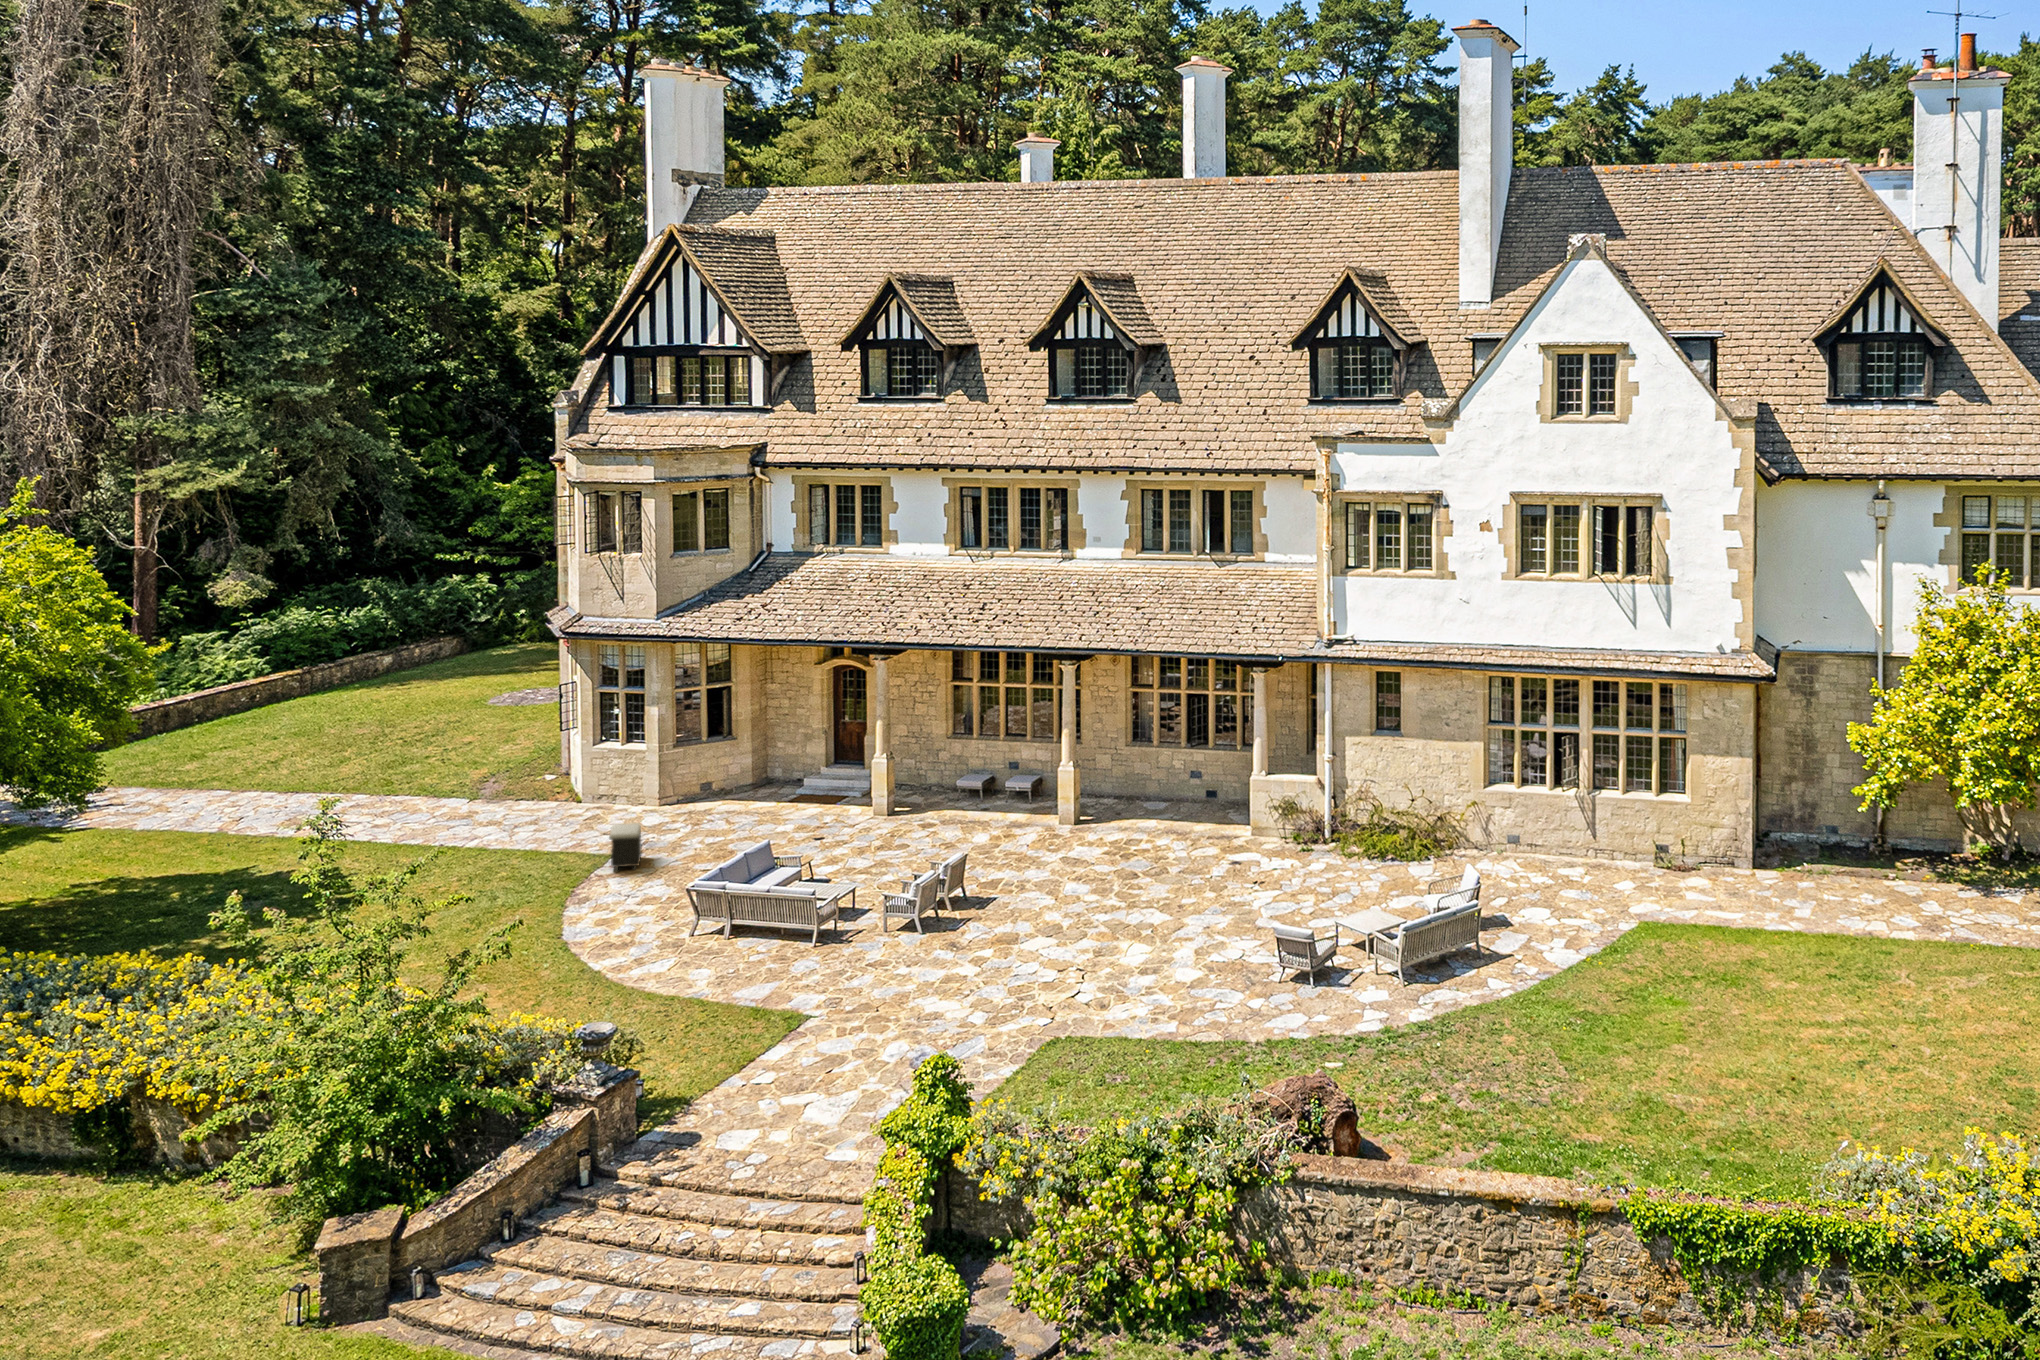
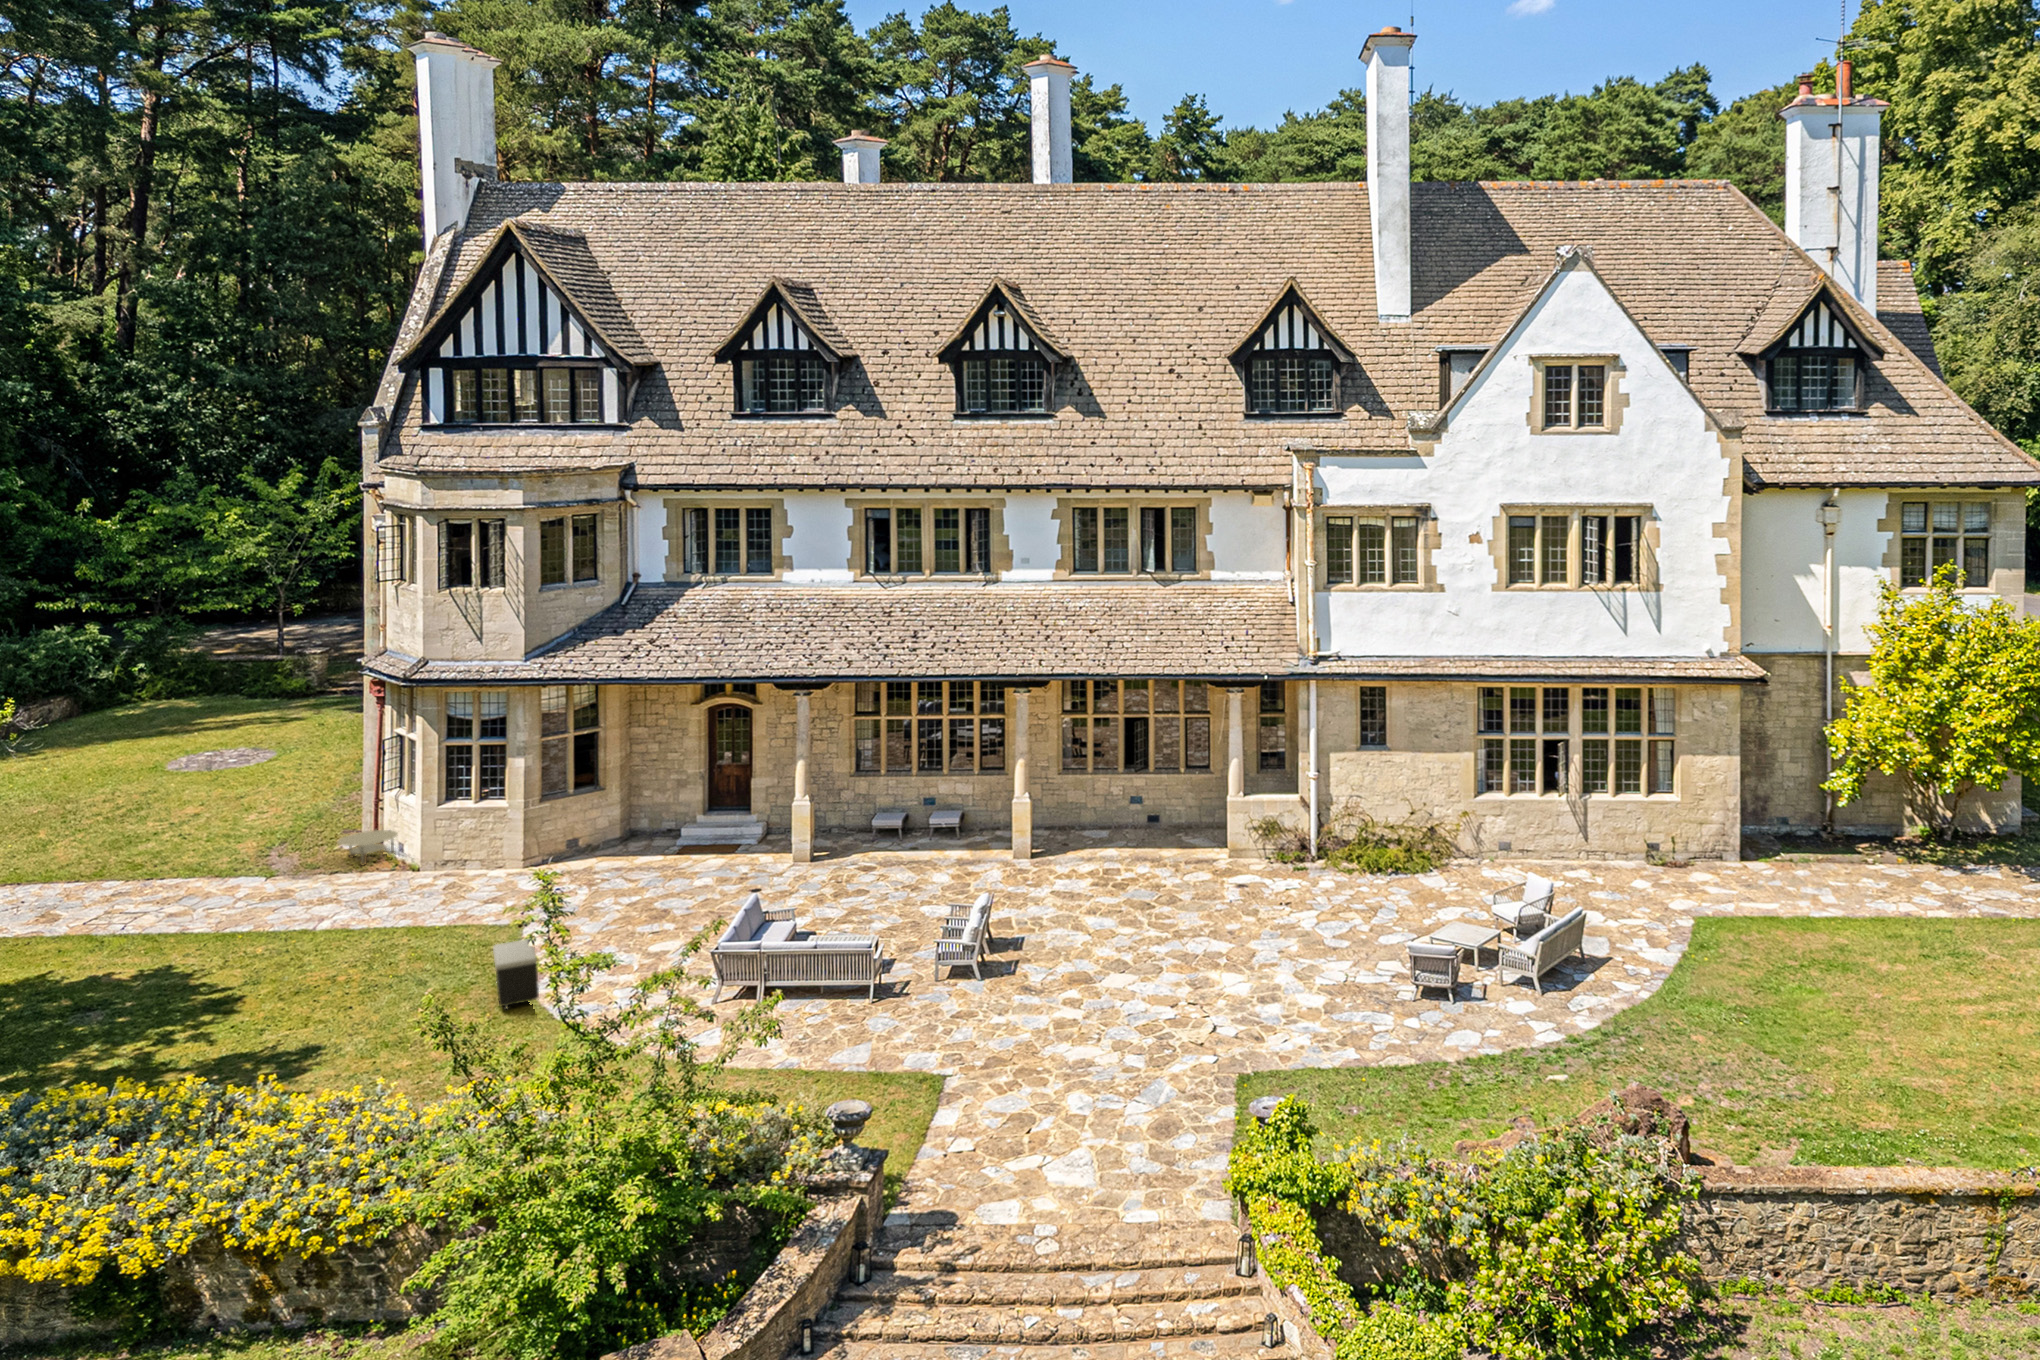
round table: none [525,755,571,780] -> present [337,830,398,866]

